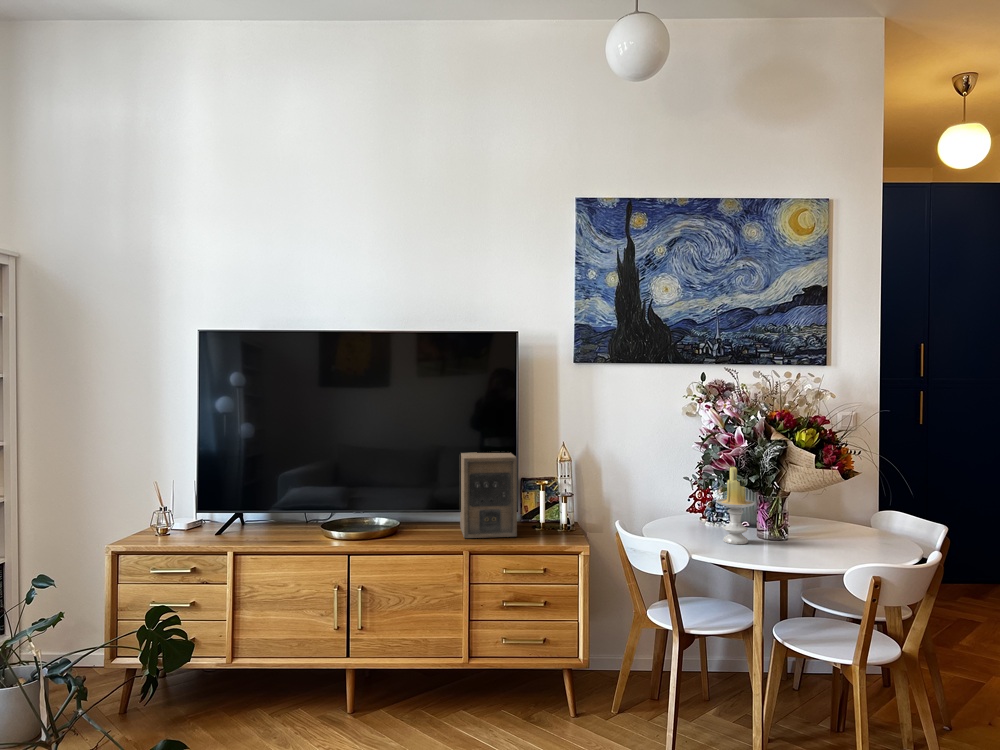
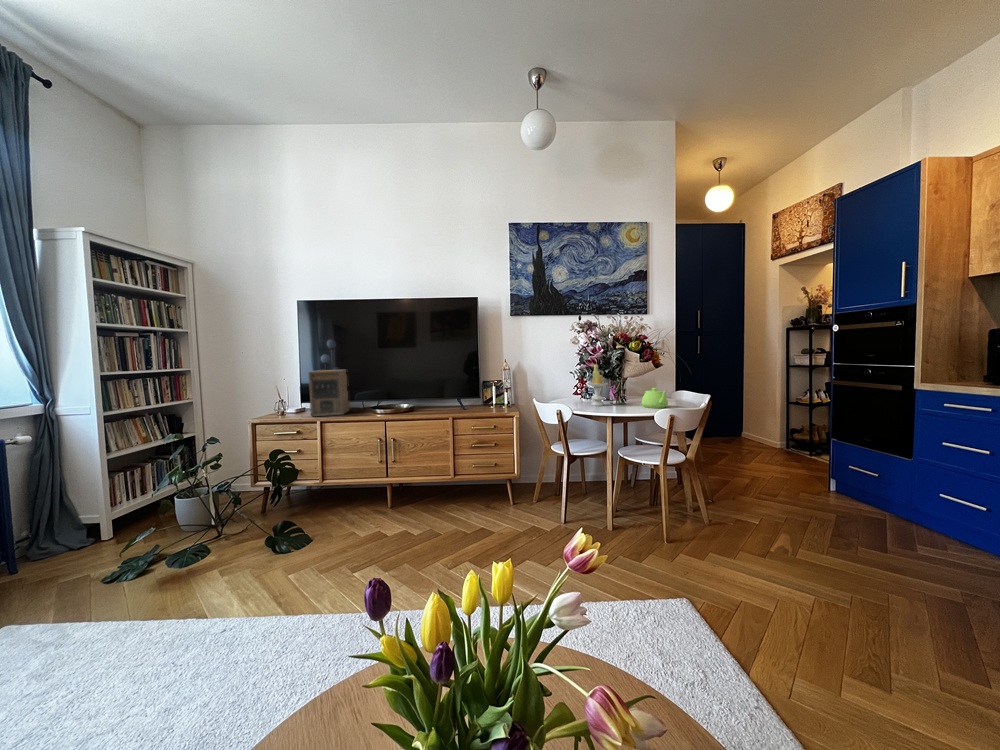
speaker: present [460,453,517,538] -> present [308,370,350,416]
teapot: none [817,516,866,555] -> present [642,388,668,408]

